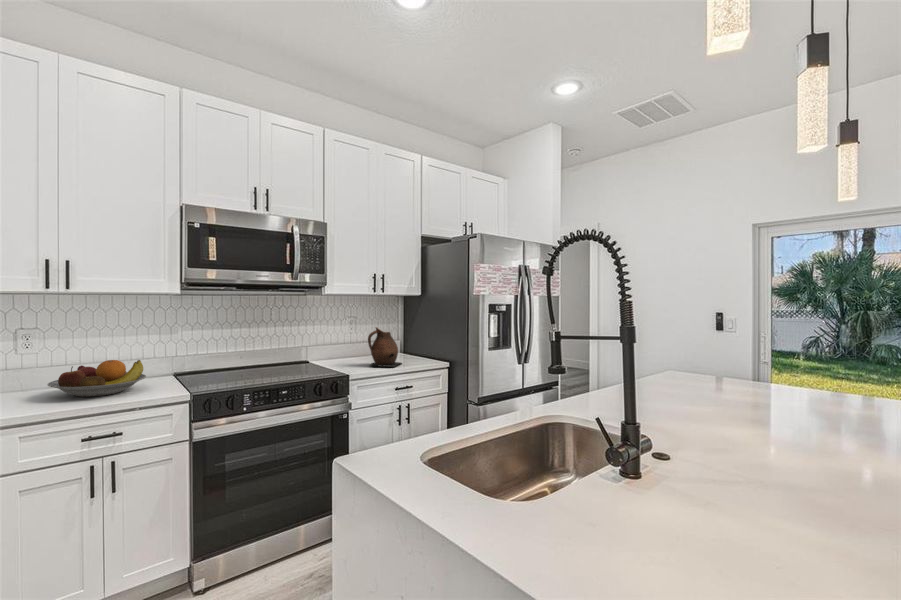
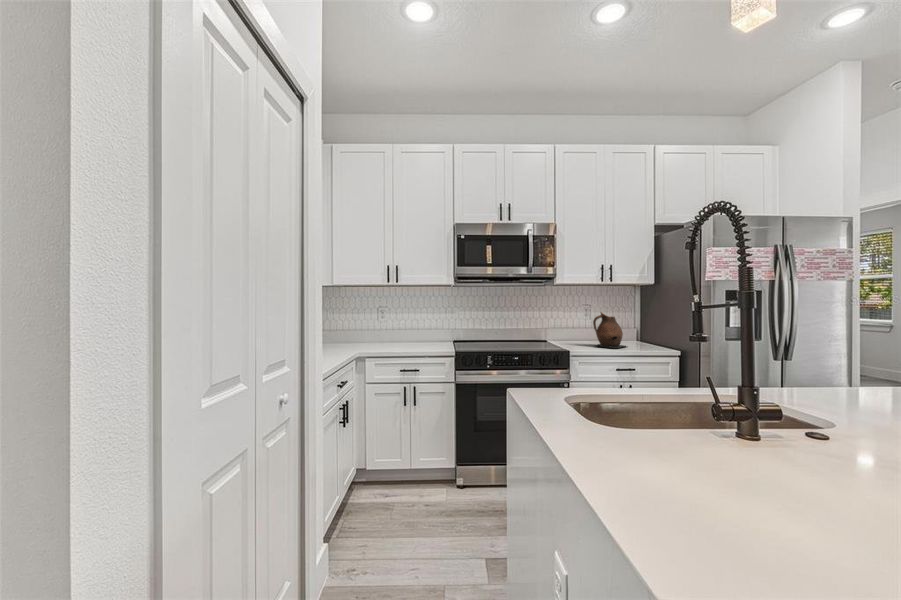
fruit bowl: present [48,360,146,397] -> none [389,326,435,347]

